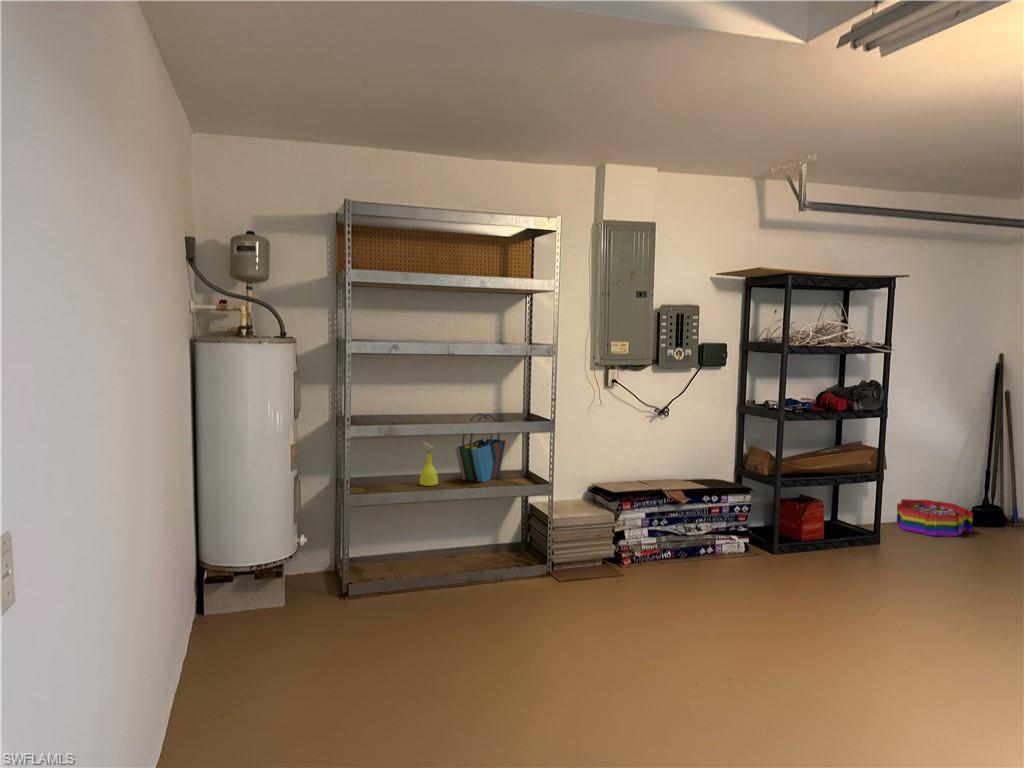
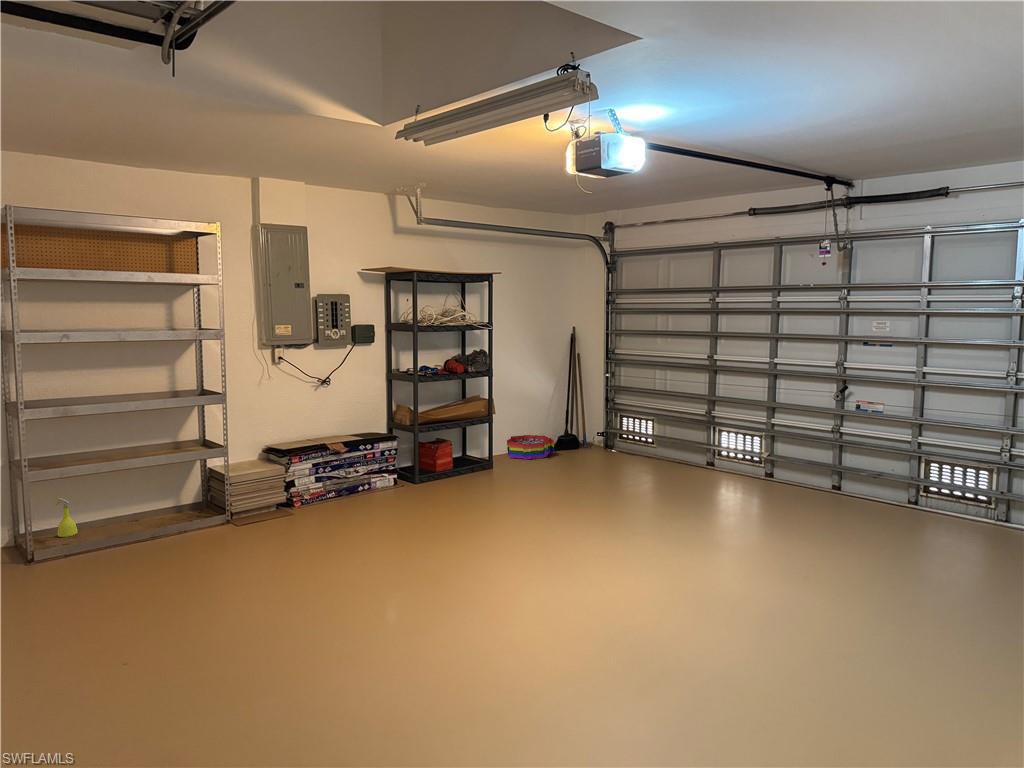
tote bag: present [455,413,506,482] -> none [133,392,183,451]
spray bottle: present [420,442,438,486] -> present [56,498,78,537]

